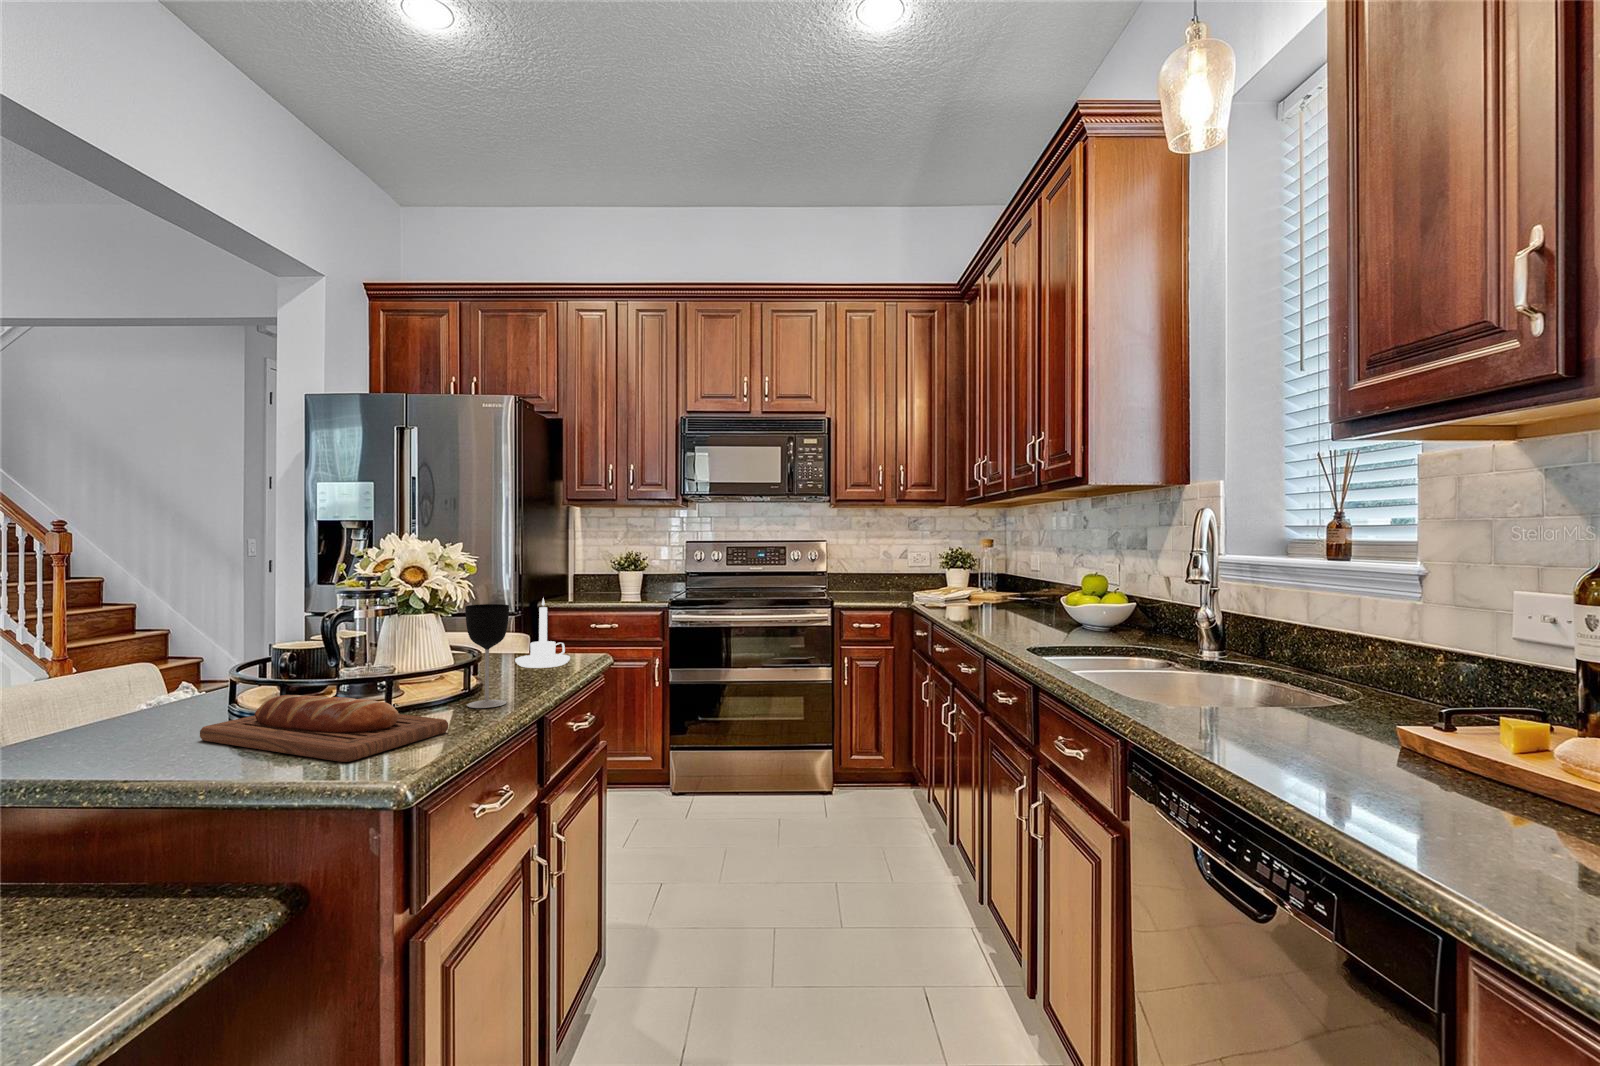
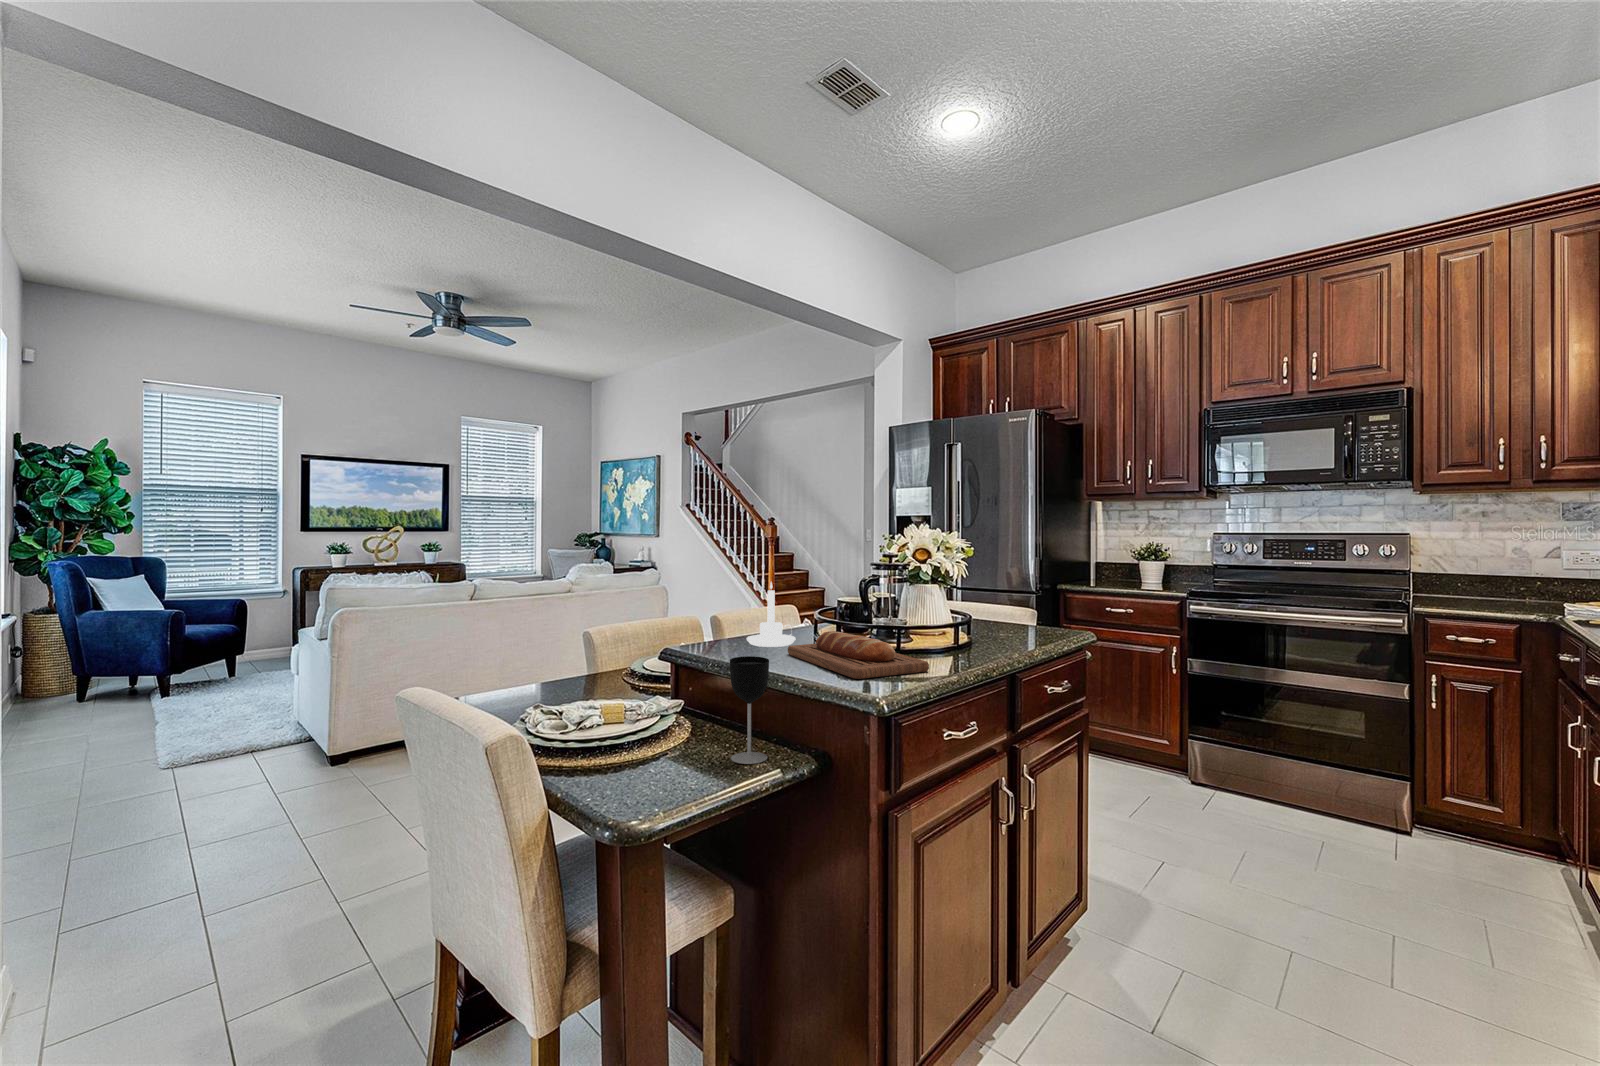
candle holder: present [515,598,570,668] -> present [747,582,796,647]
wine glass: present [465,604,509,708] -> present [730,656,769,764]

